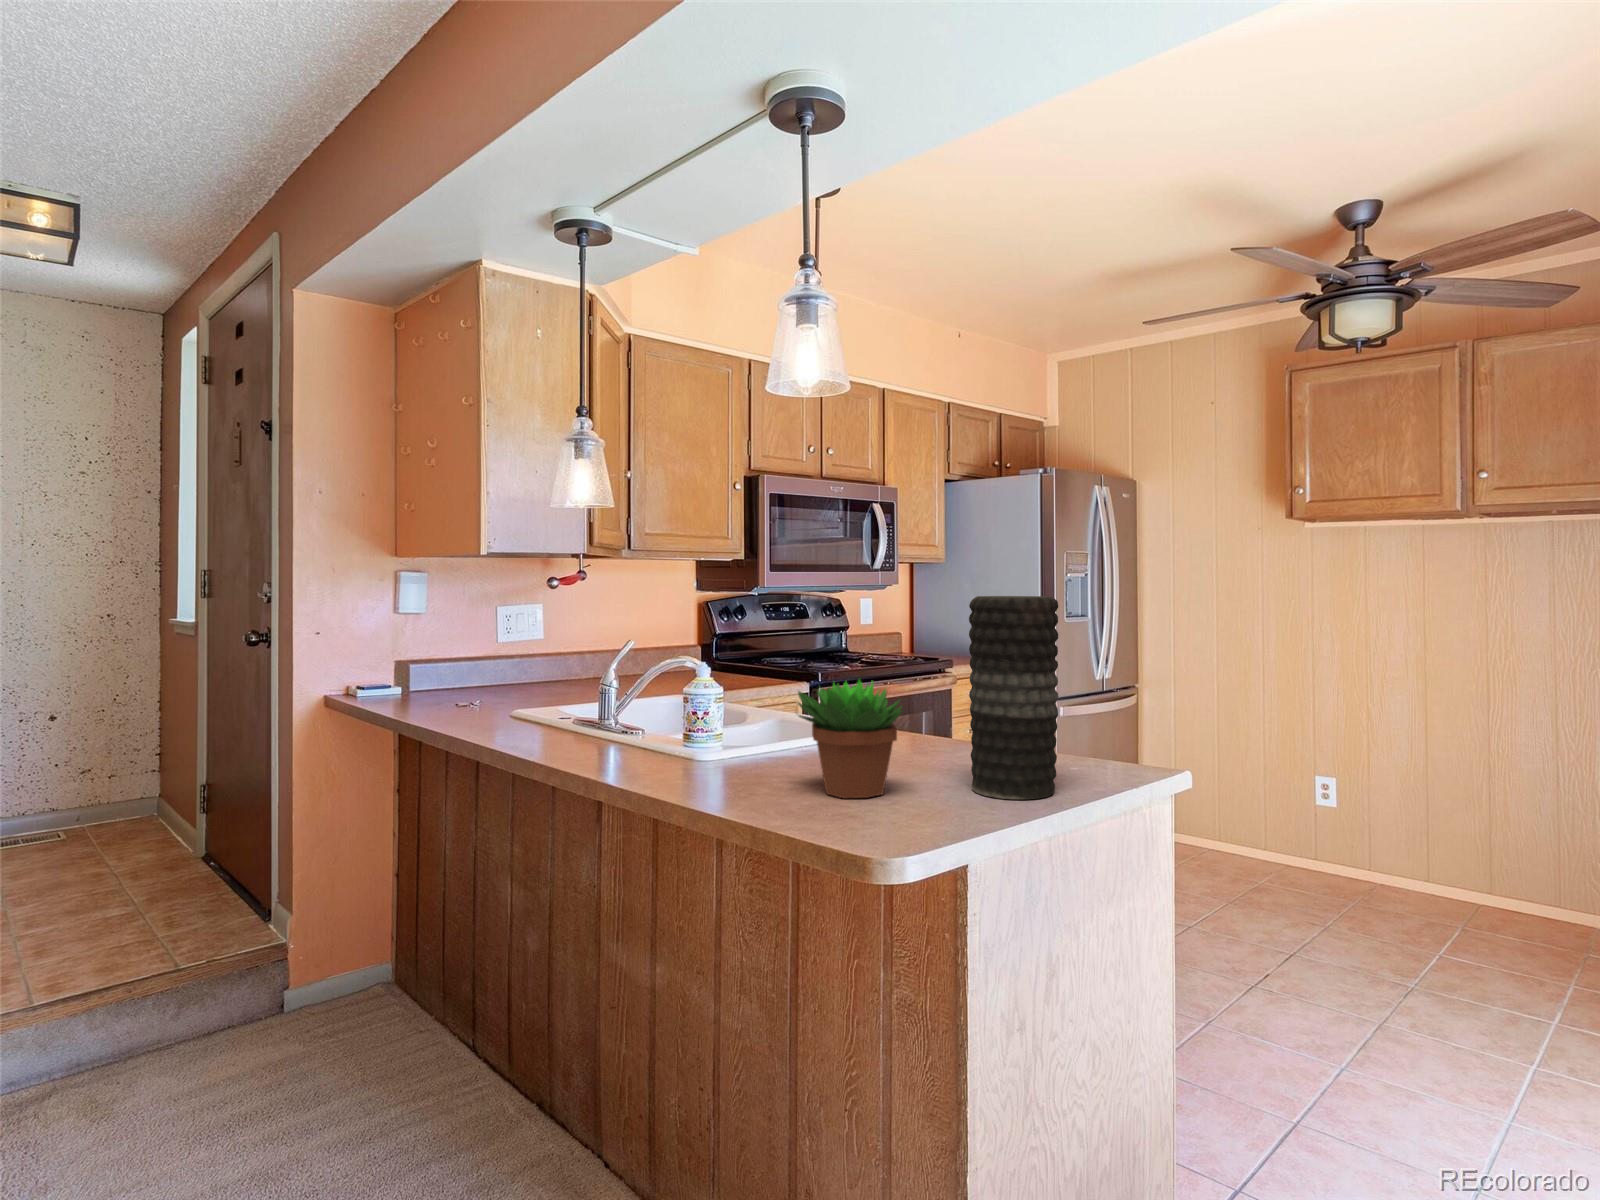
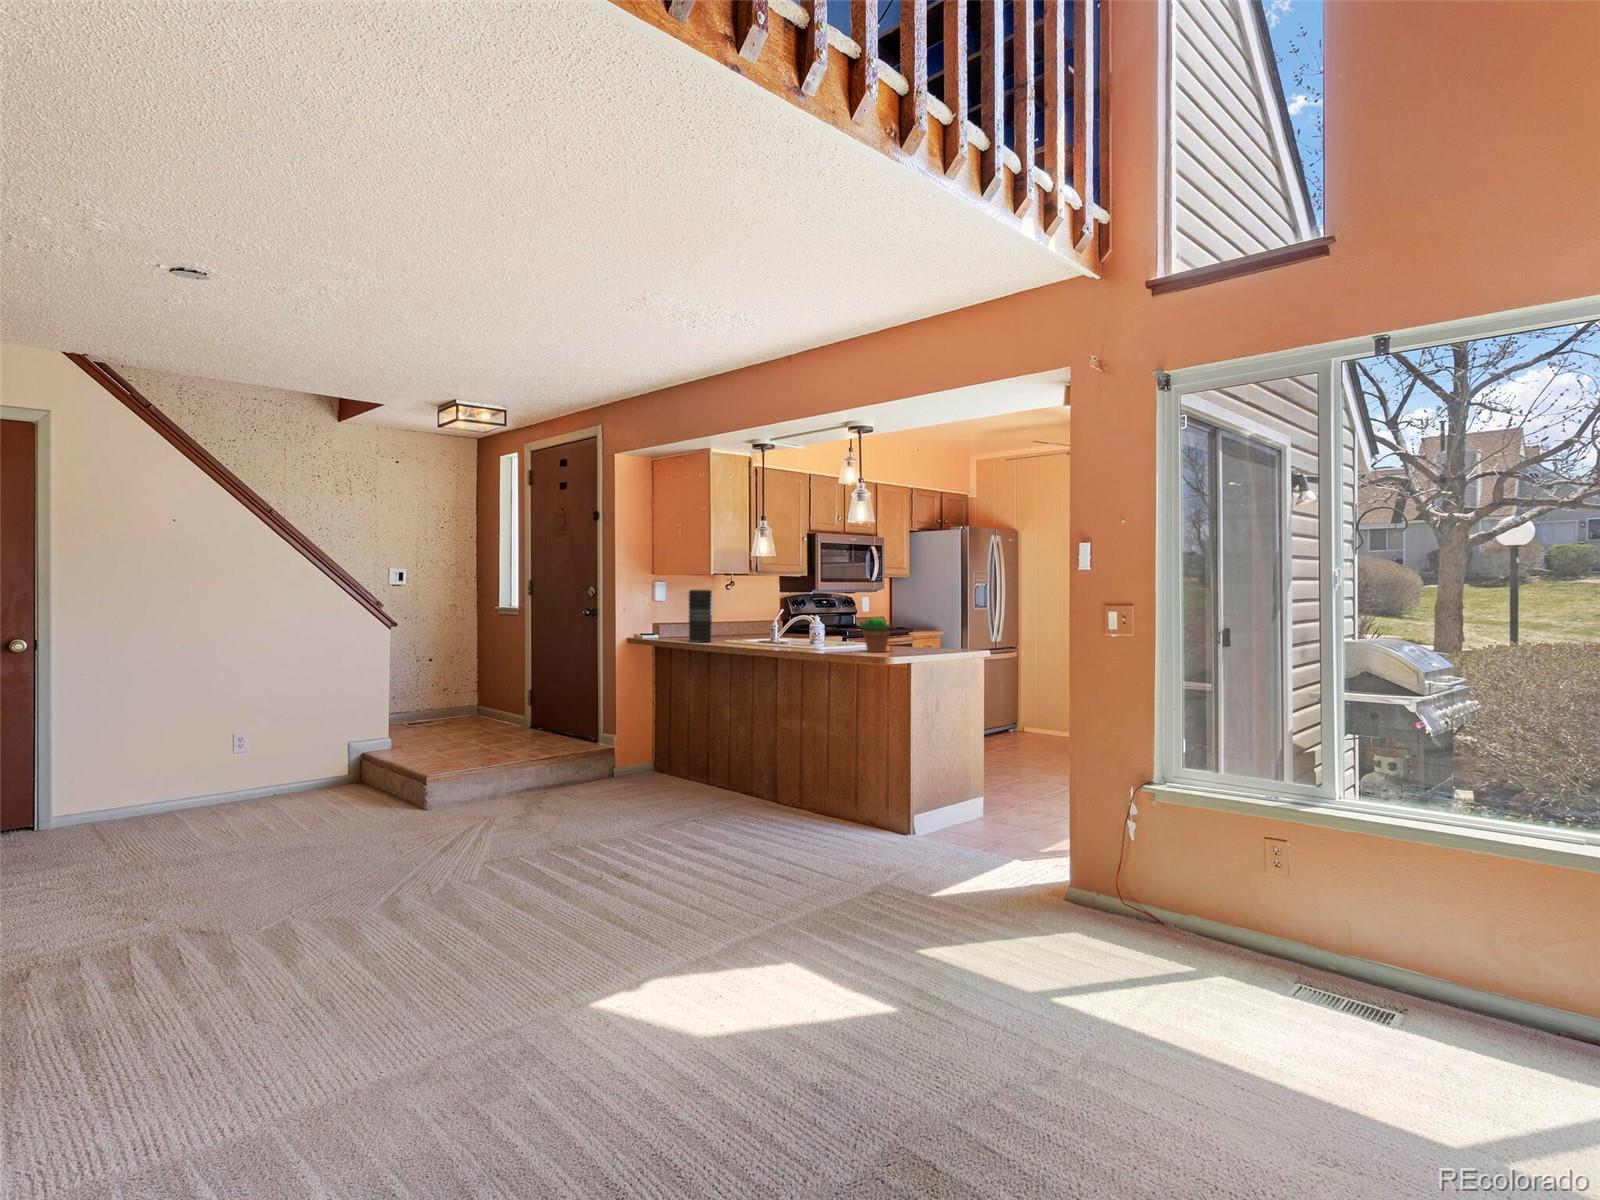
vase: present [969,596,1058,799] -> present [689,590,712,642]

